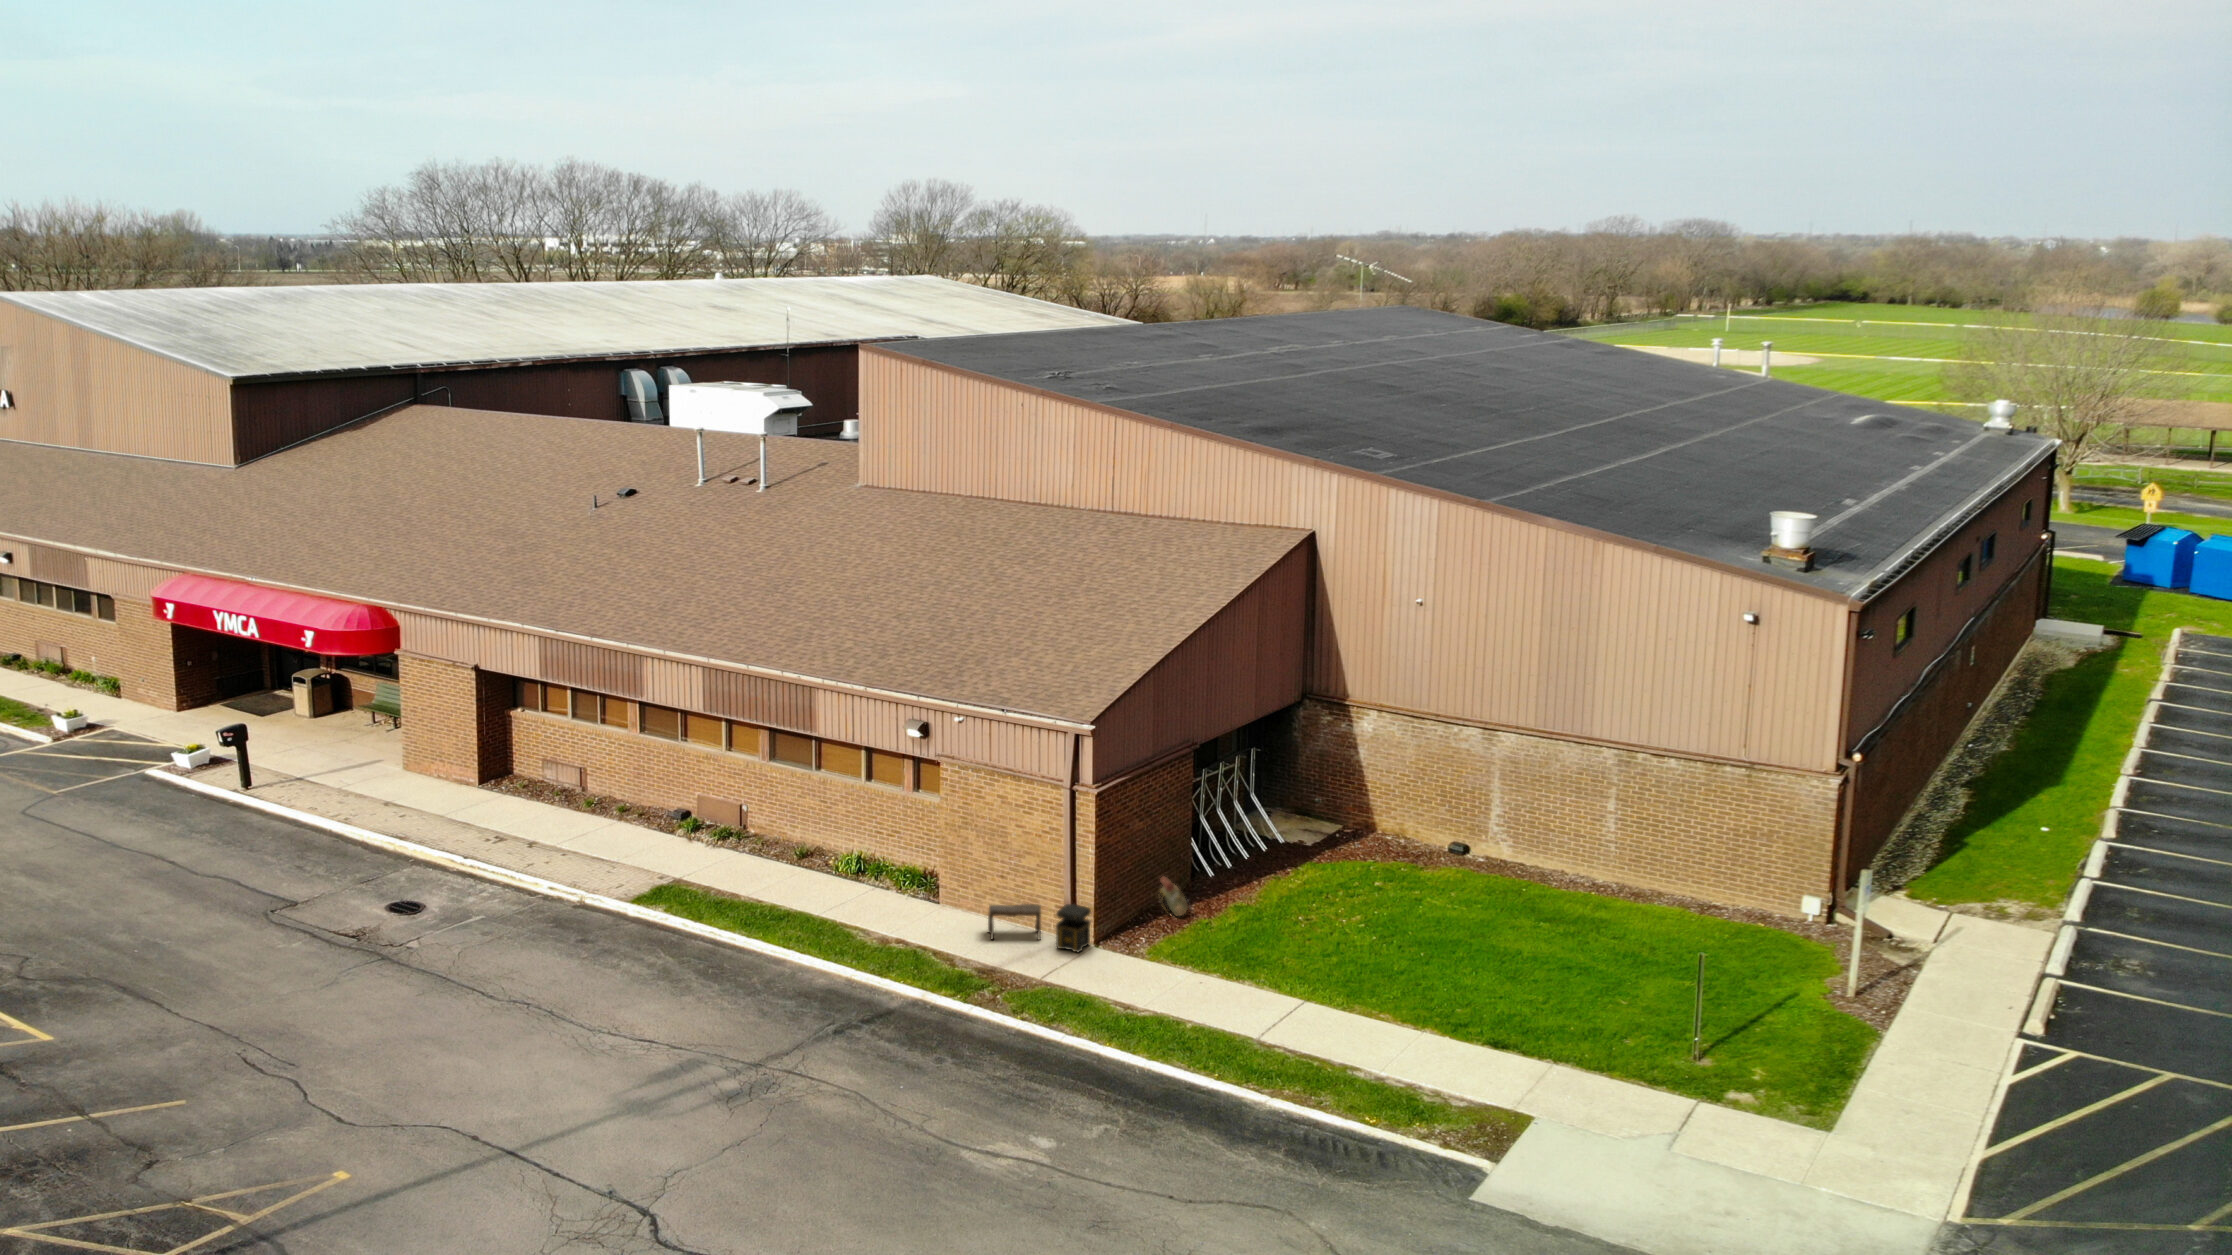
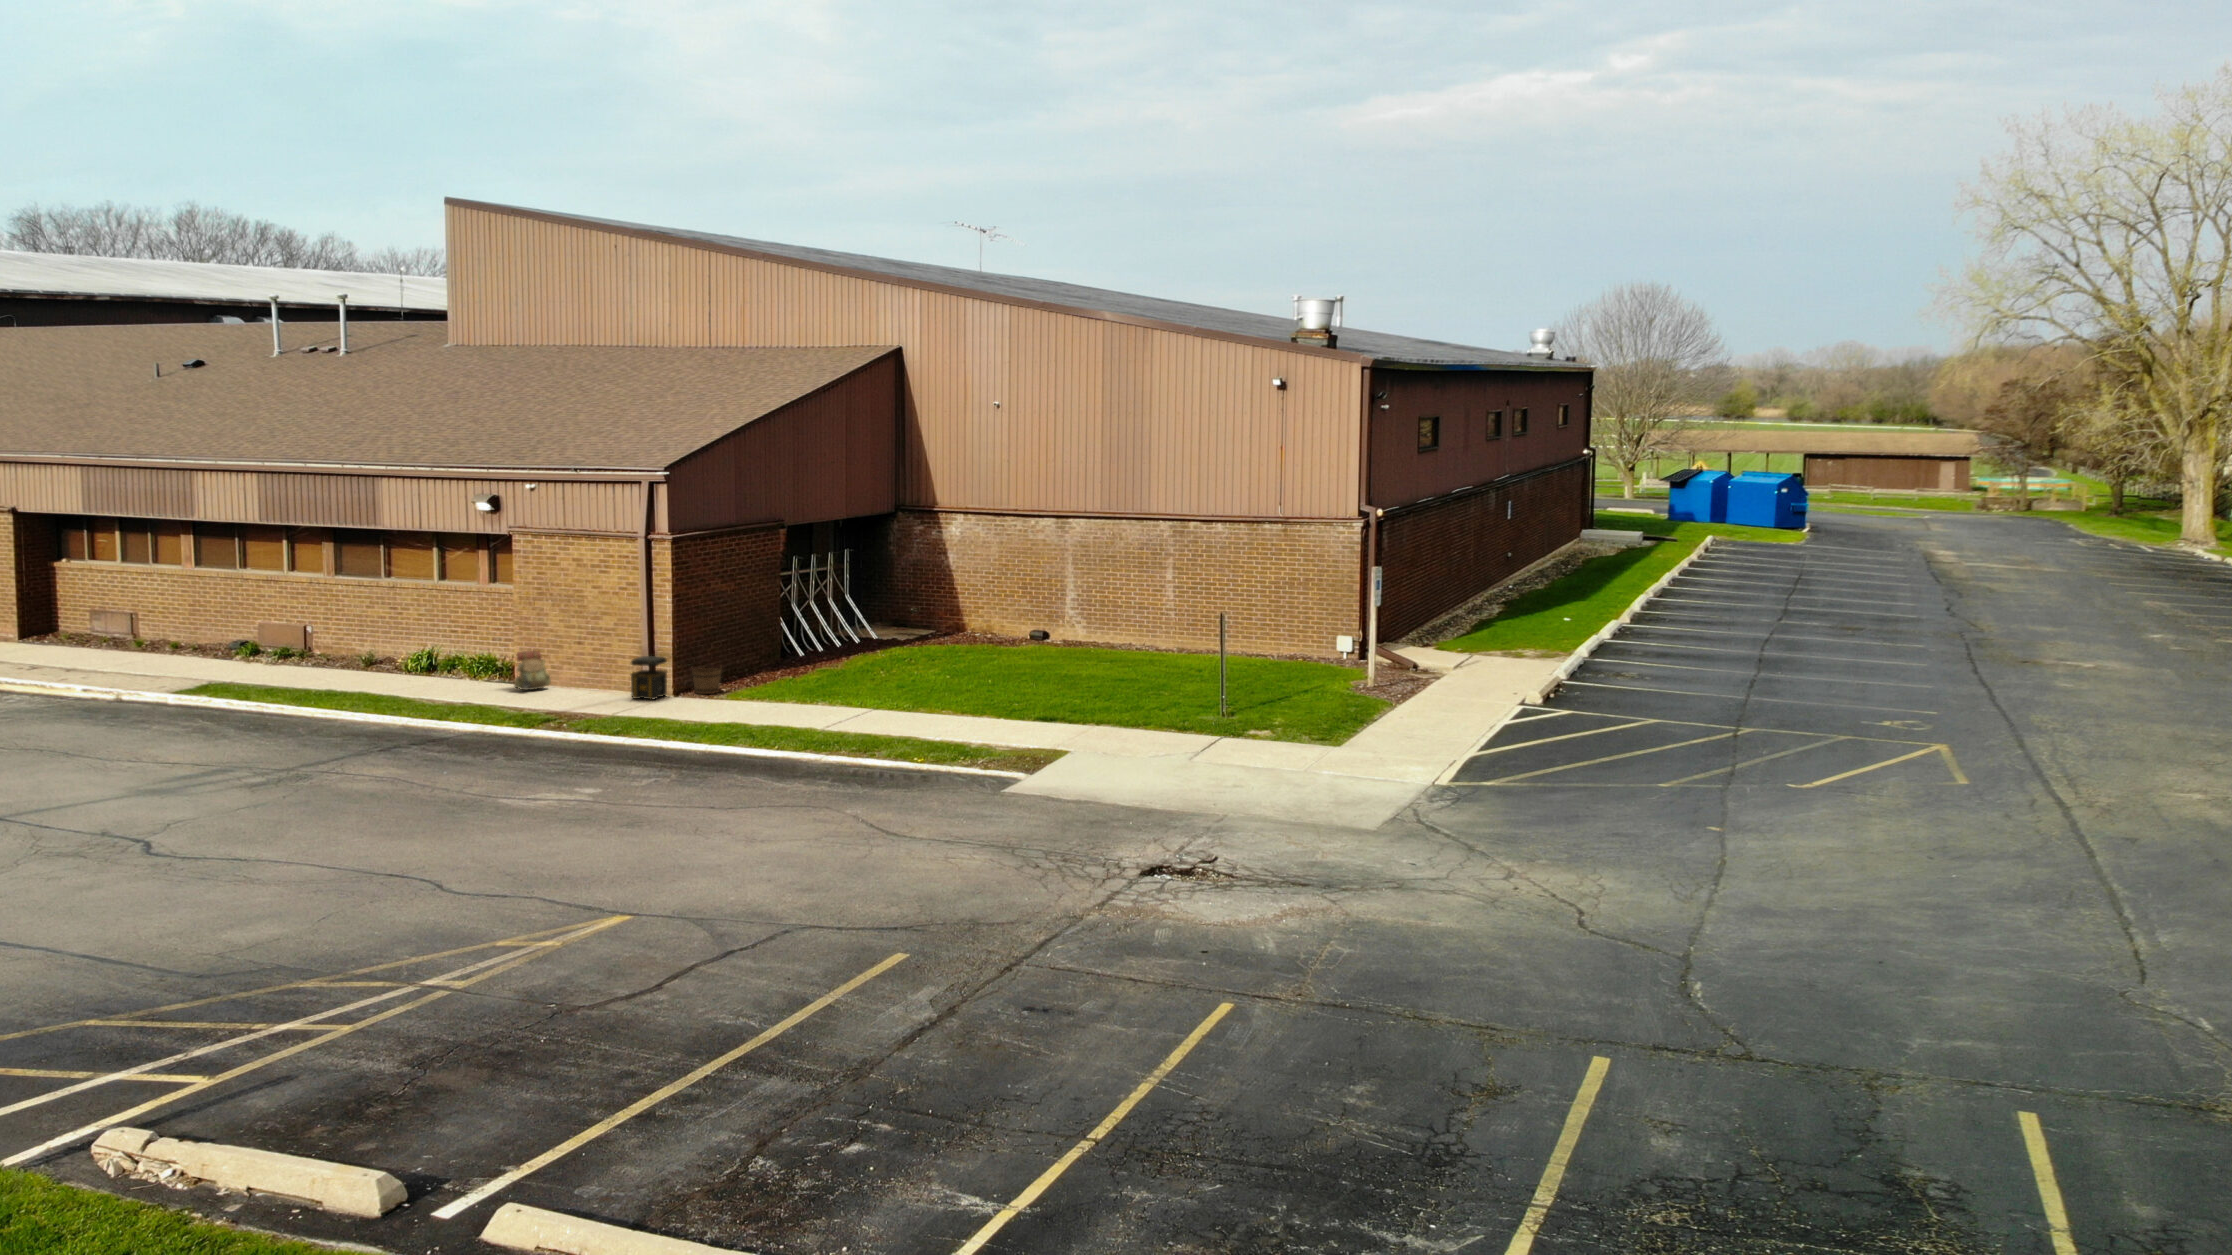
backpack: present [1159,876,1192,916] -> present [514,651,551,690]
bench: present [988,904,1041,940] -> none [561,663,618,698]
bucket: none [1113,913,1143,944] -> present [692,668,721,694]

